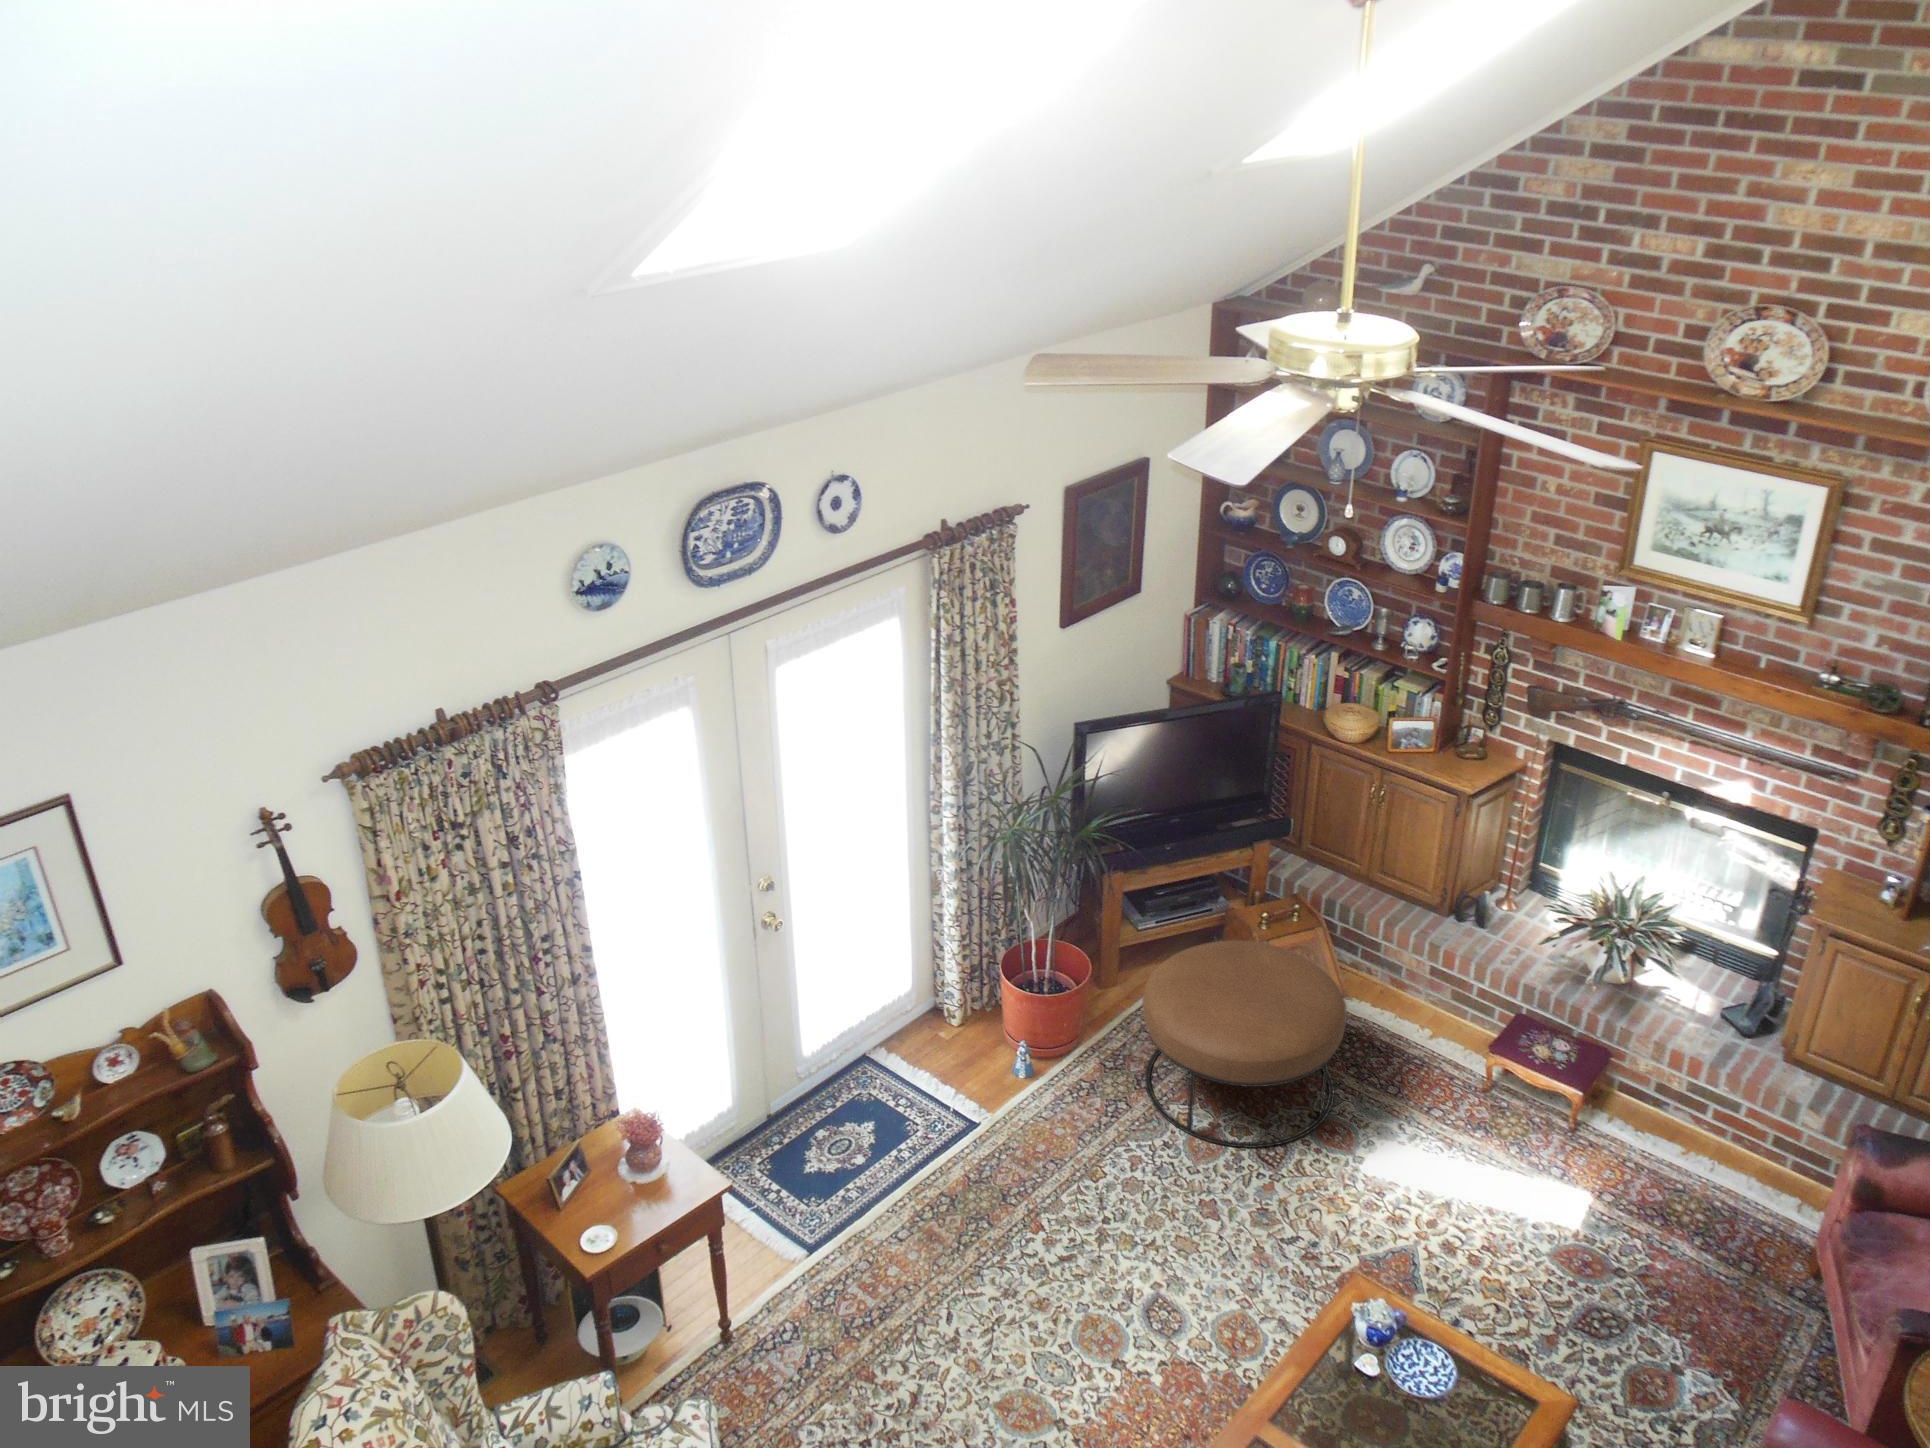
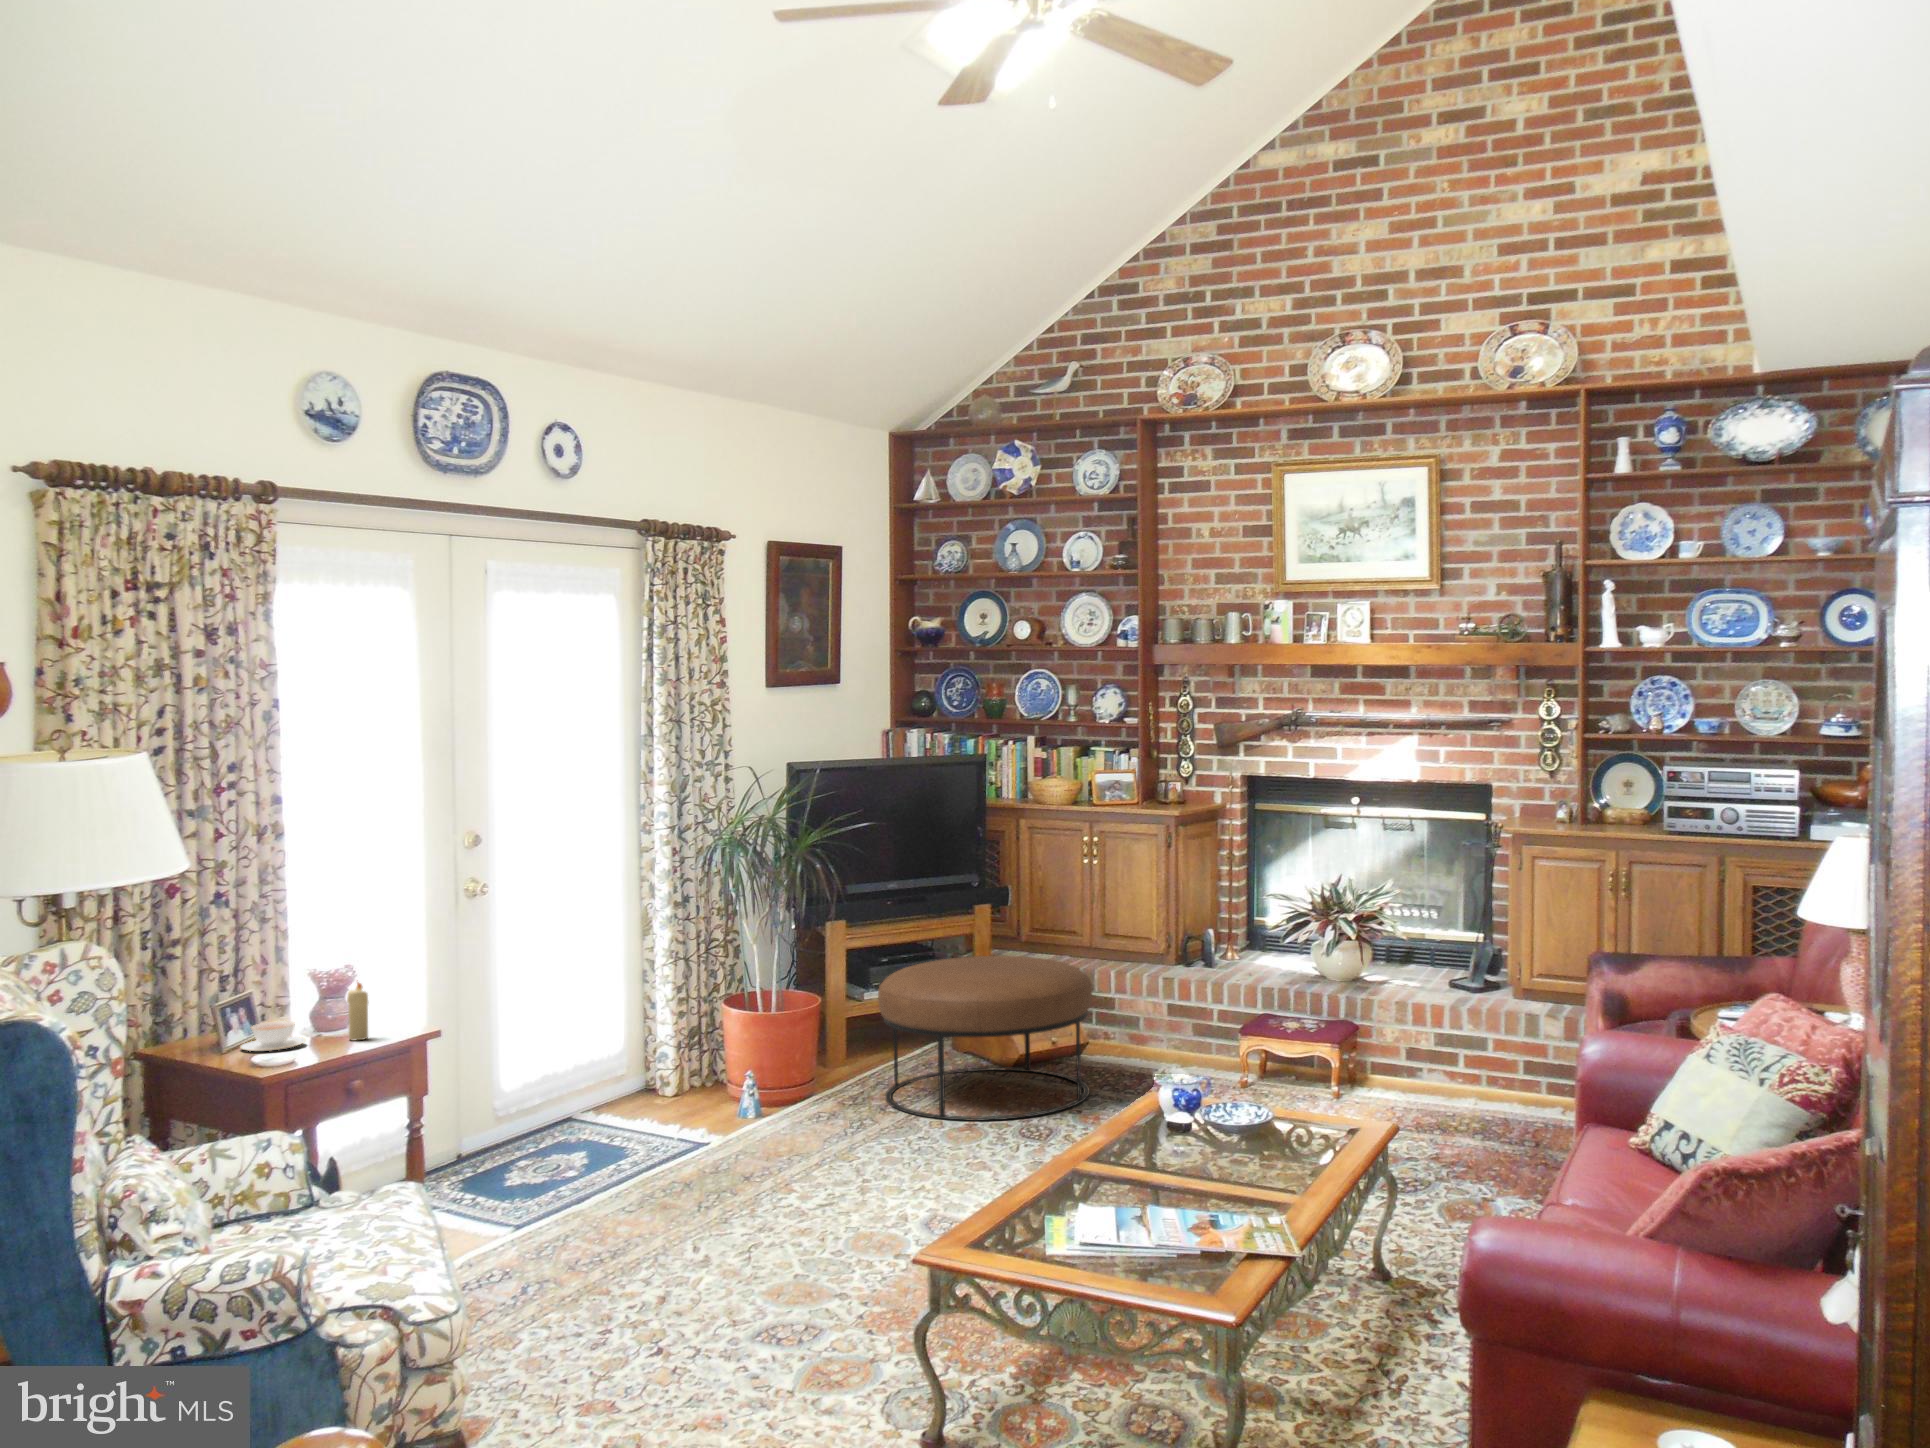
candle: none [655,1160,675,1204] -> present [347,983,368,1040]
teacup: none [572,1186,624,1229] -> present [240,1021,306,1051]

